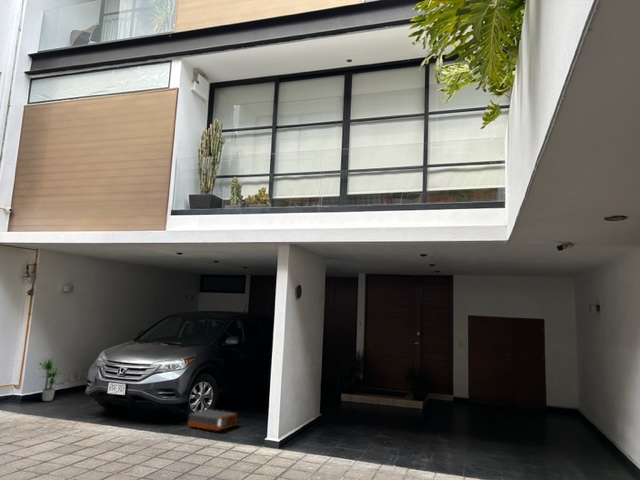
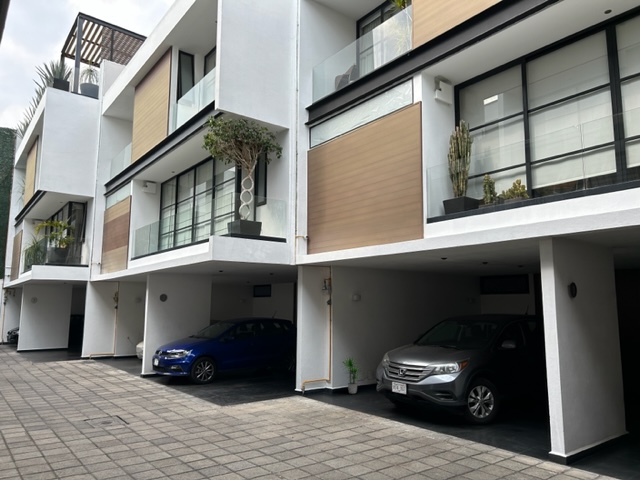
storage box: present [188,410,237,431] -> none [469,413,520,437]

